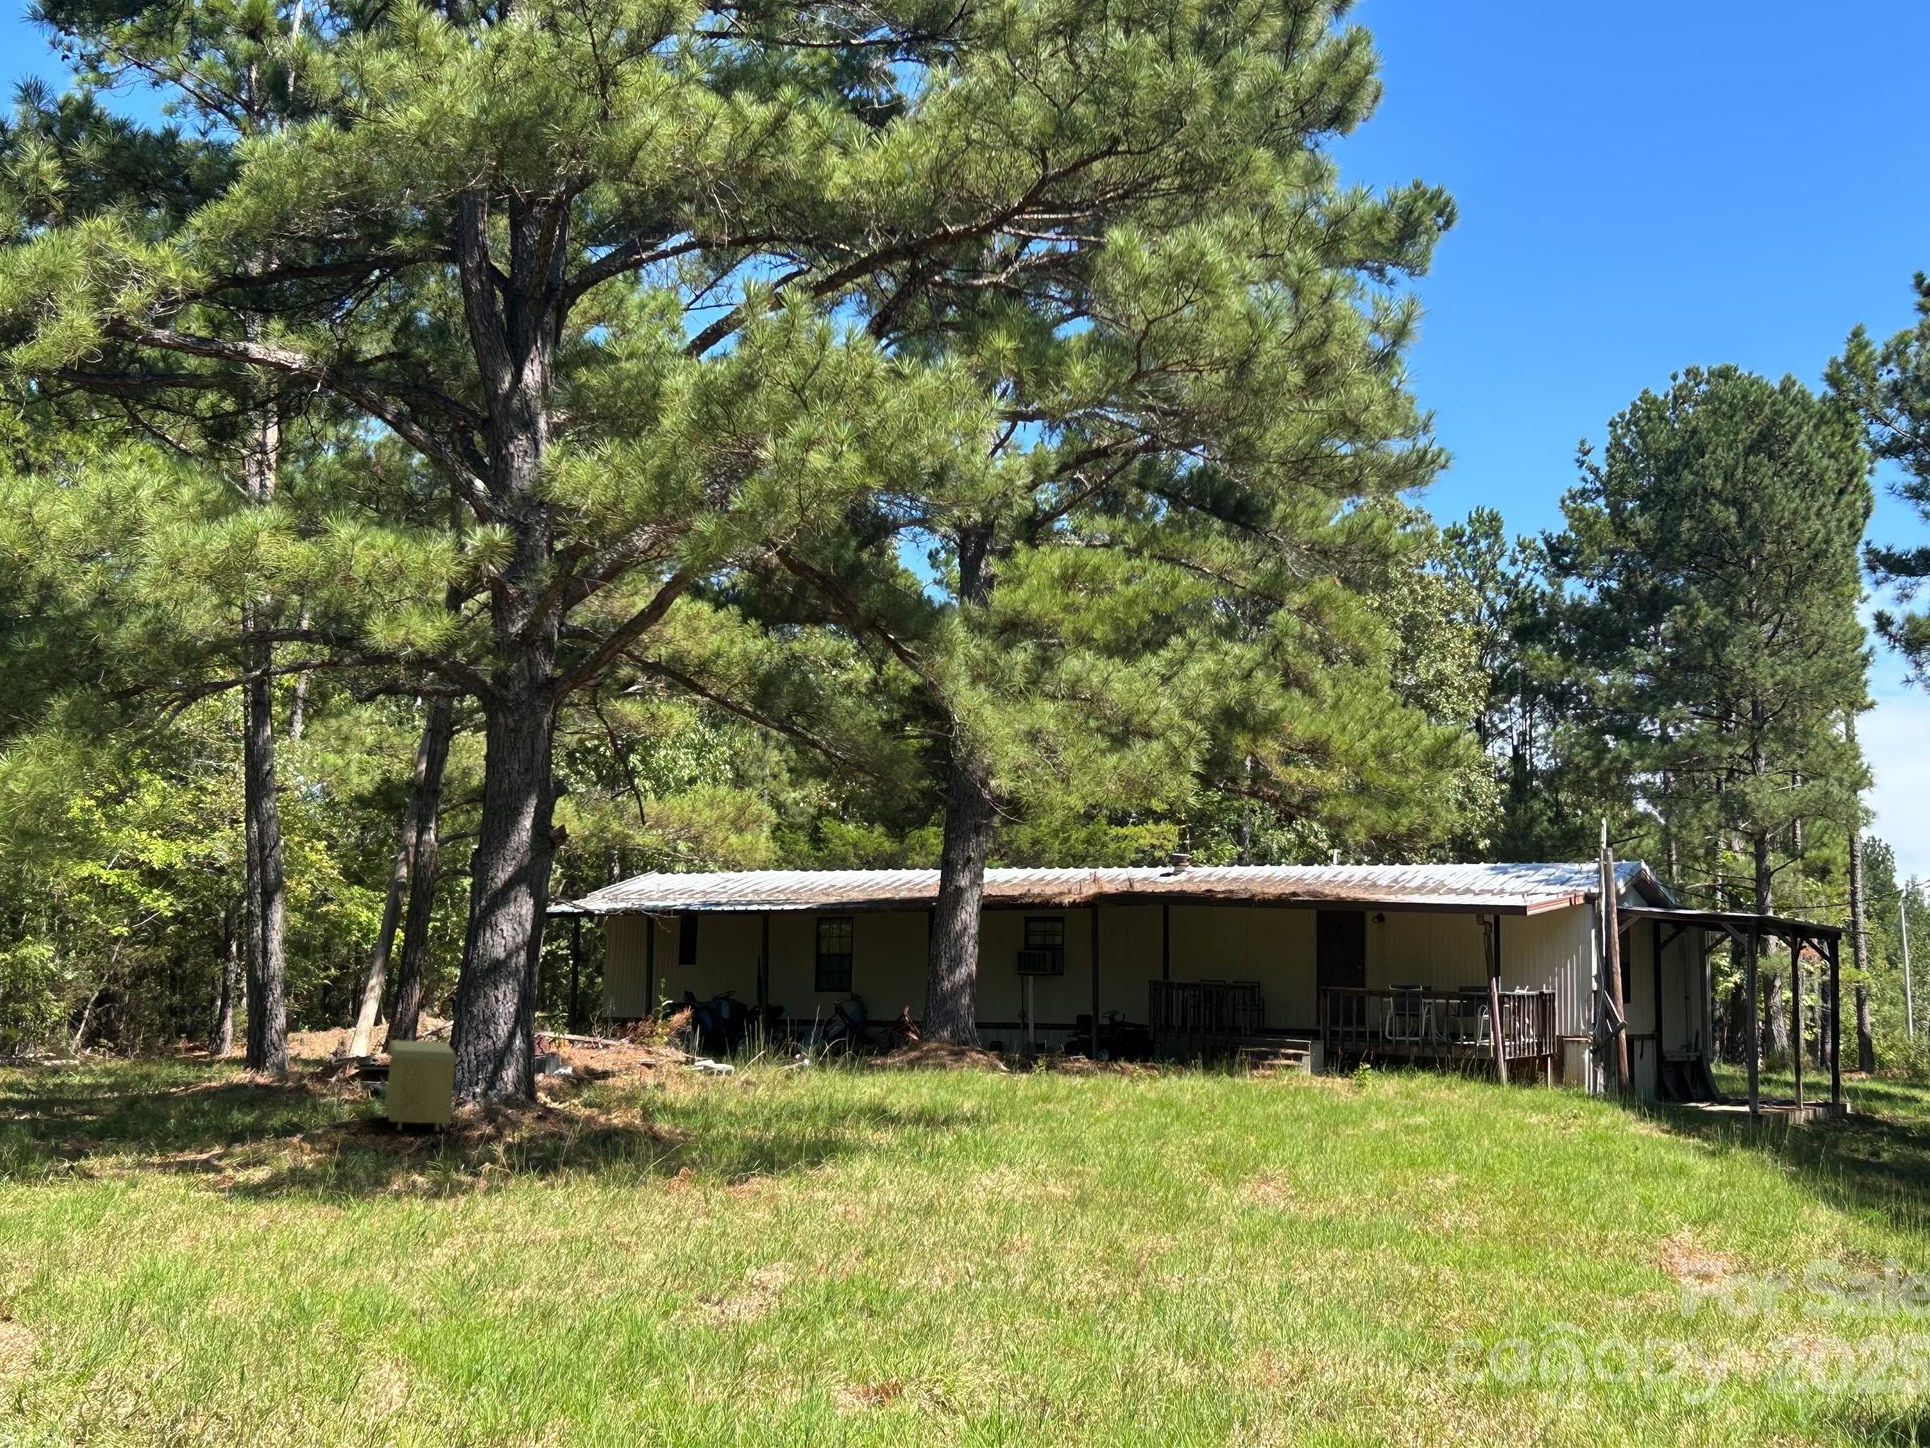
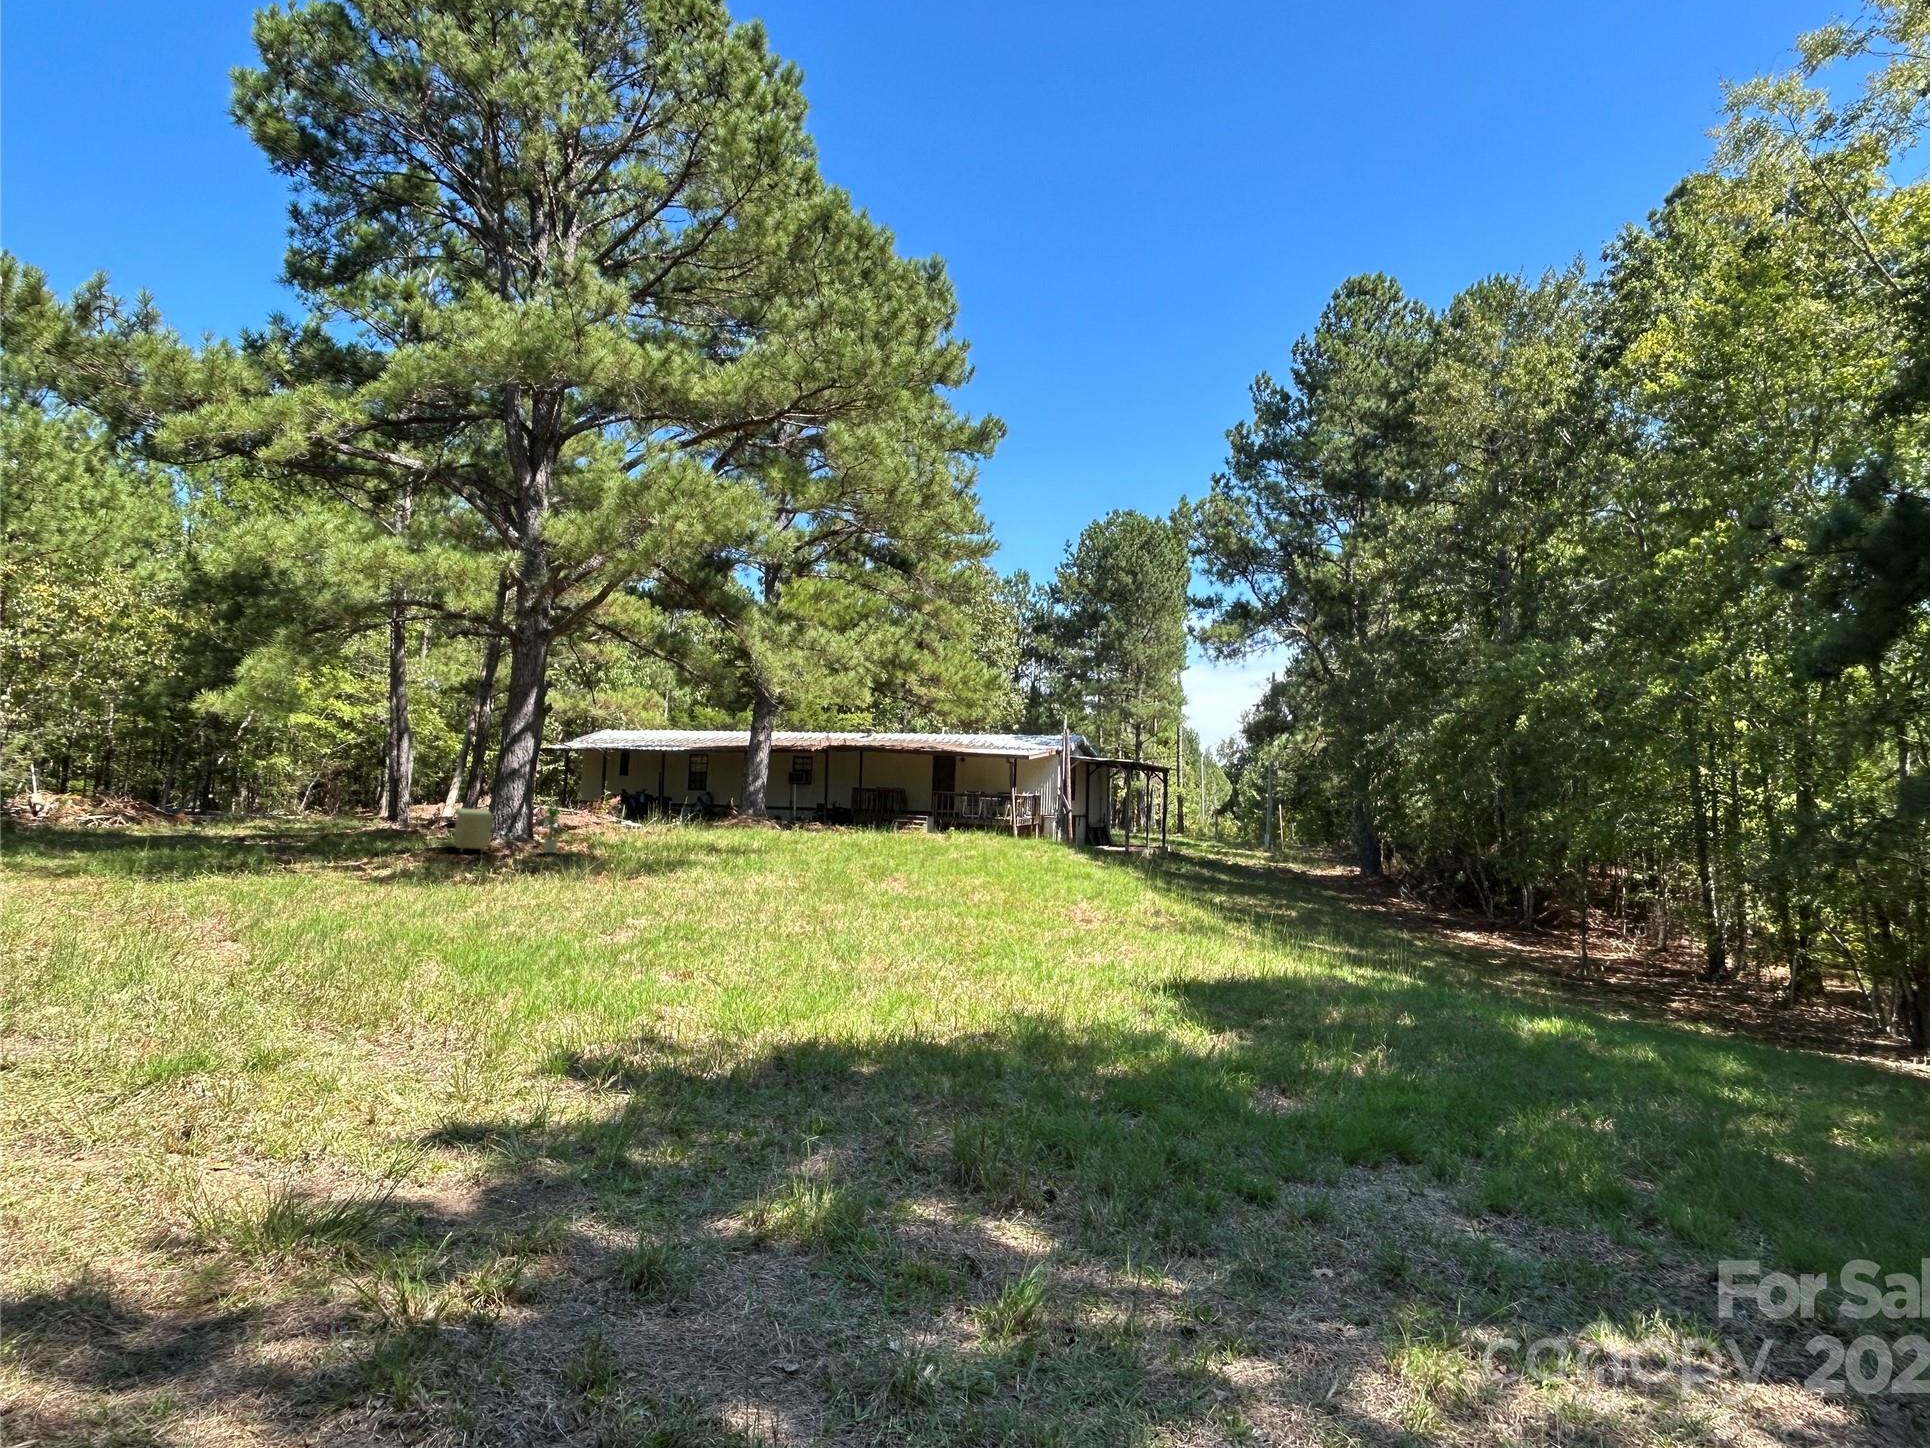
potted plant: none [533,1025,599,1132] -> present [544,803,560,853]

